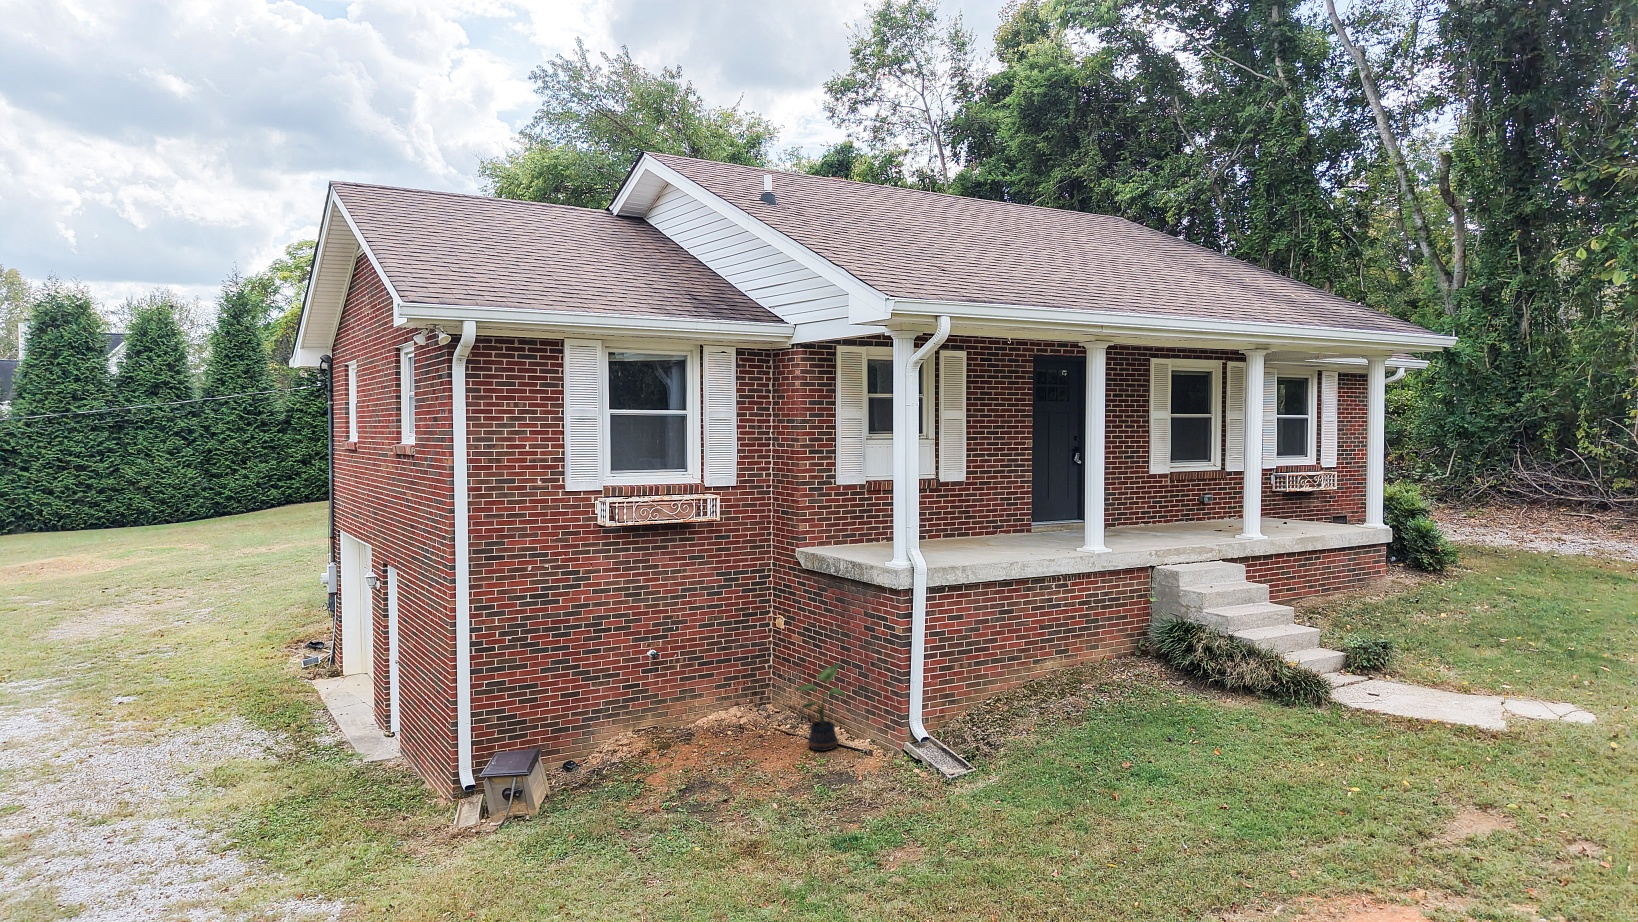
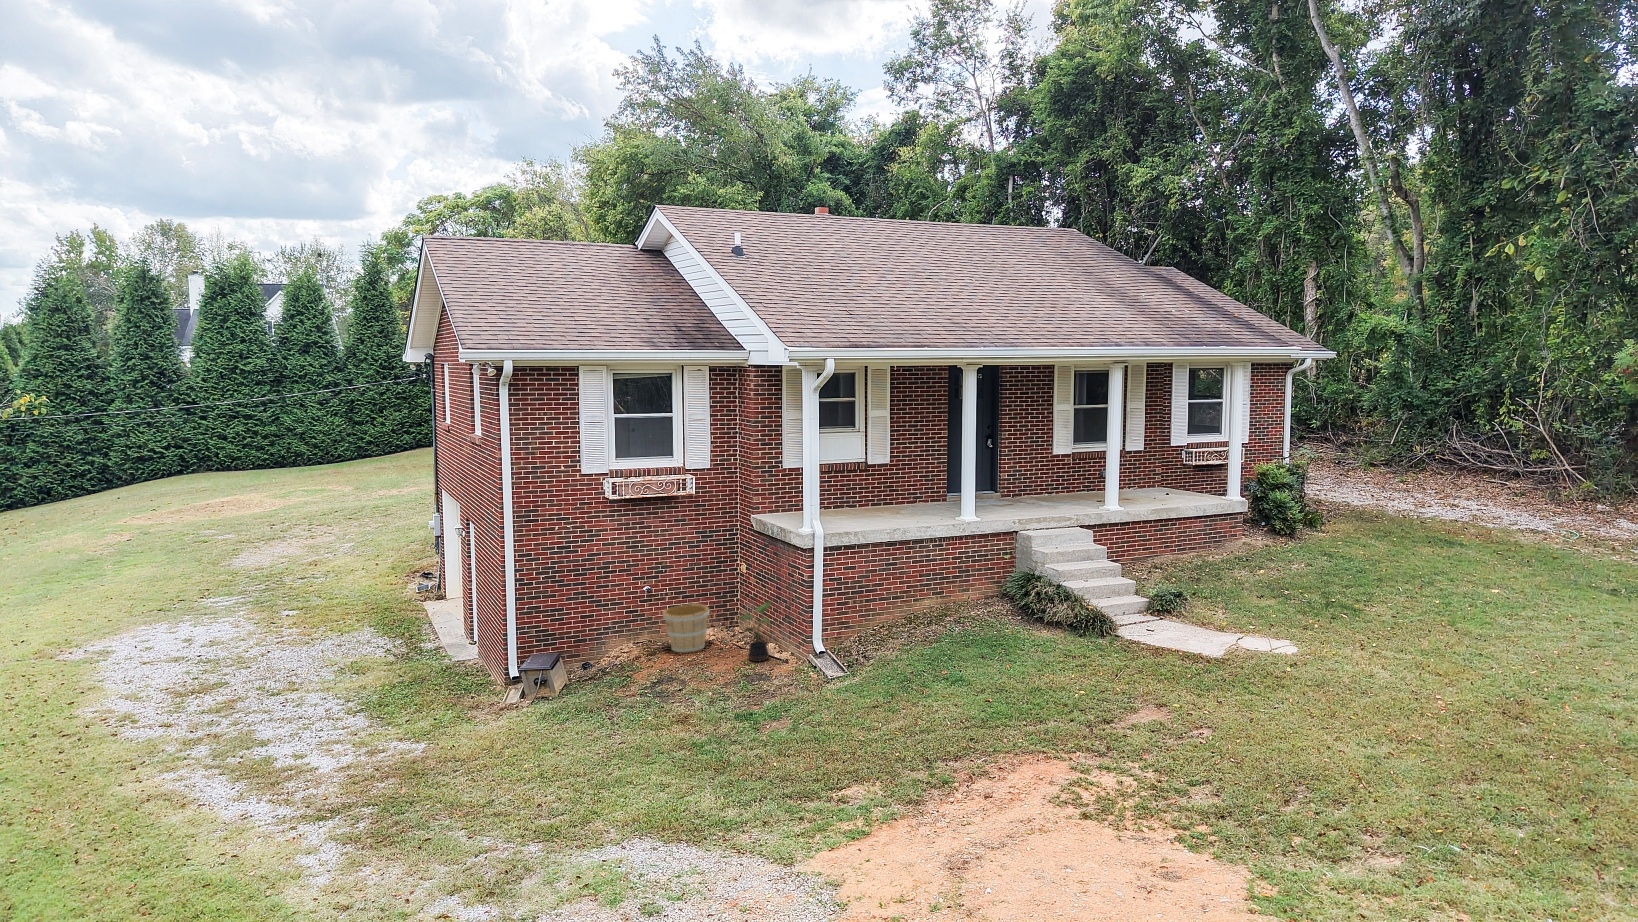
wooden bucket: none [677,672,744,742] -> present [663,603,709,653]

